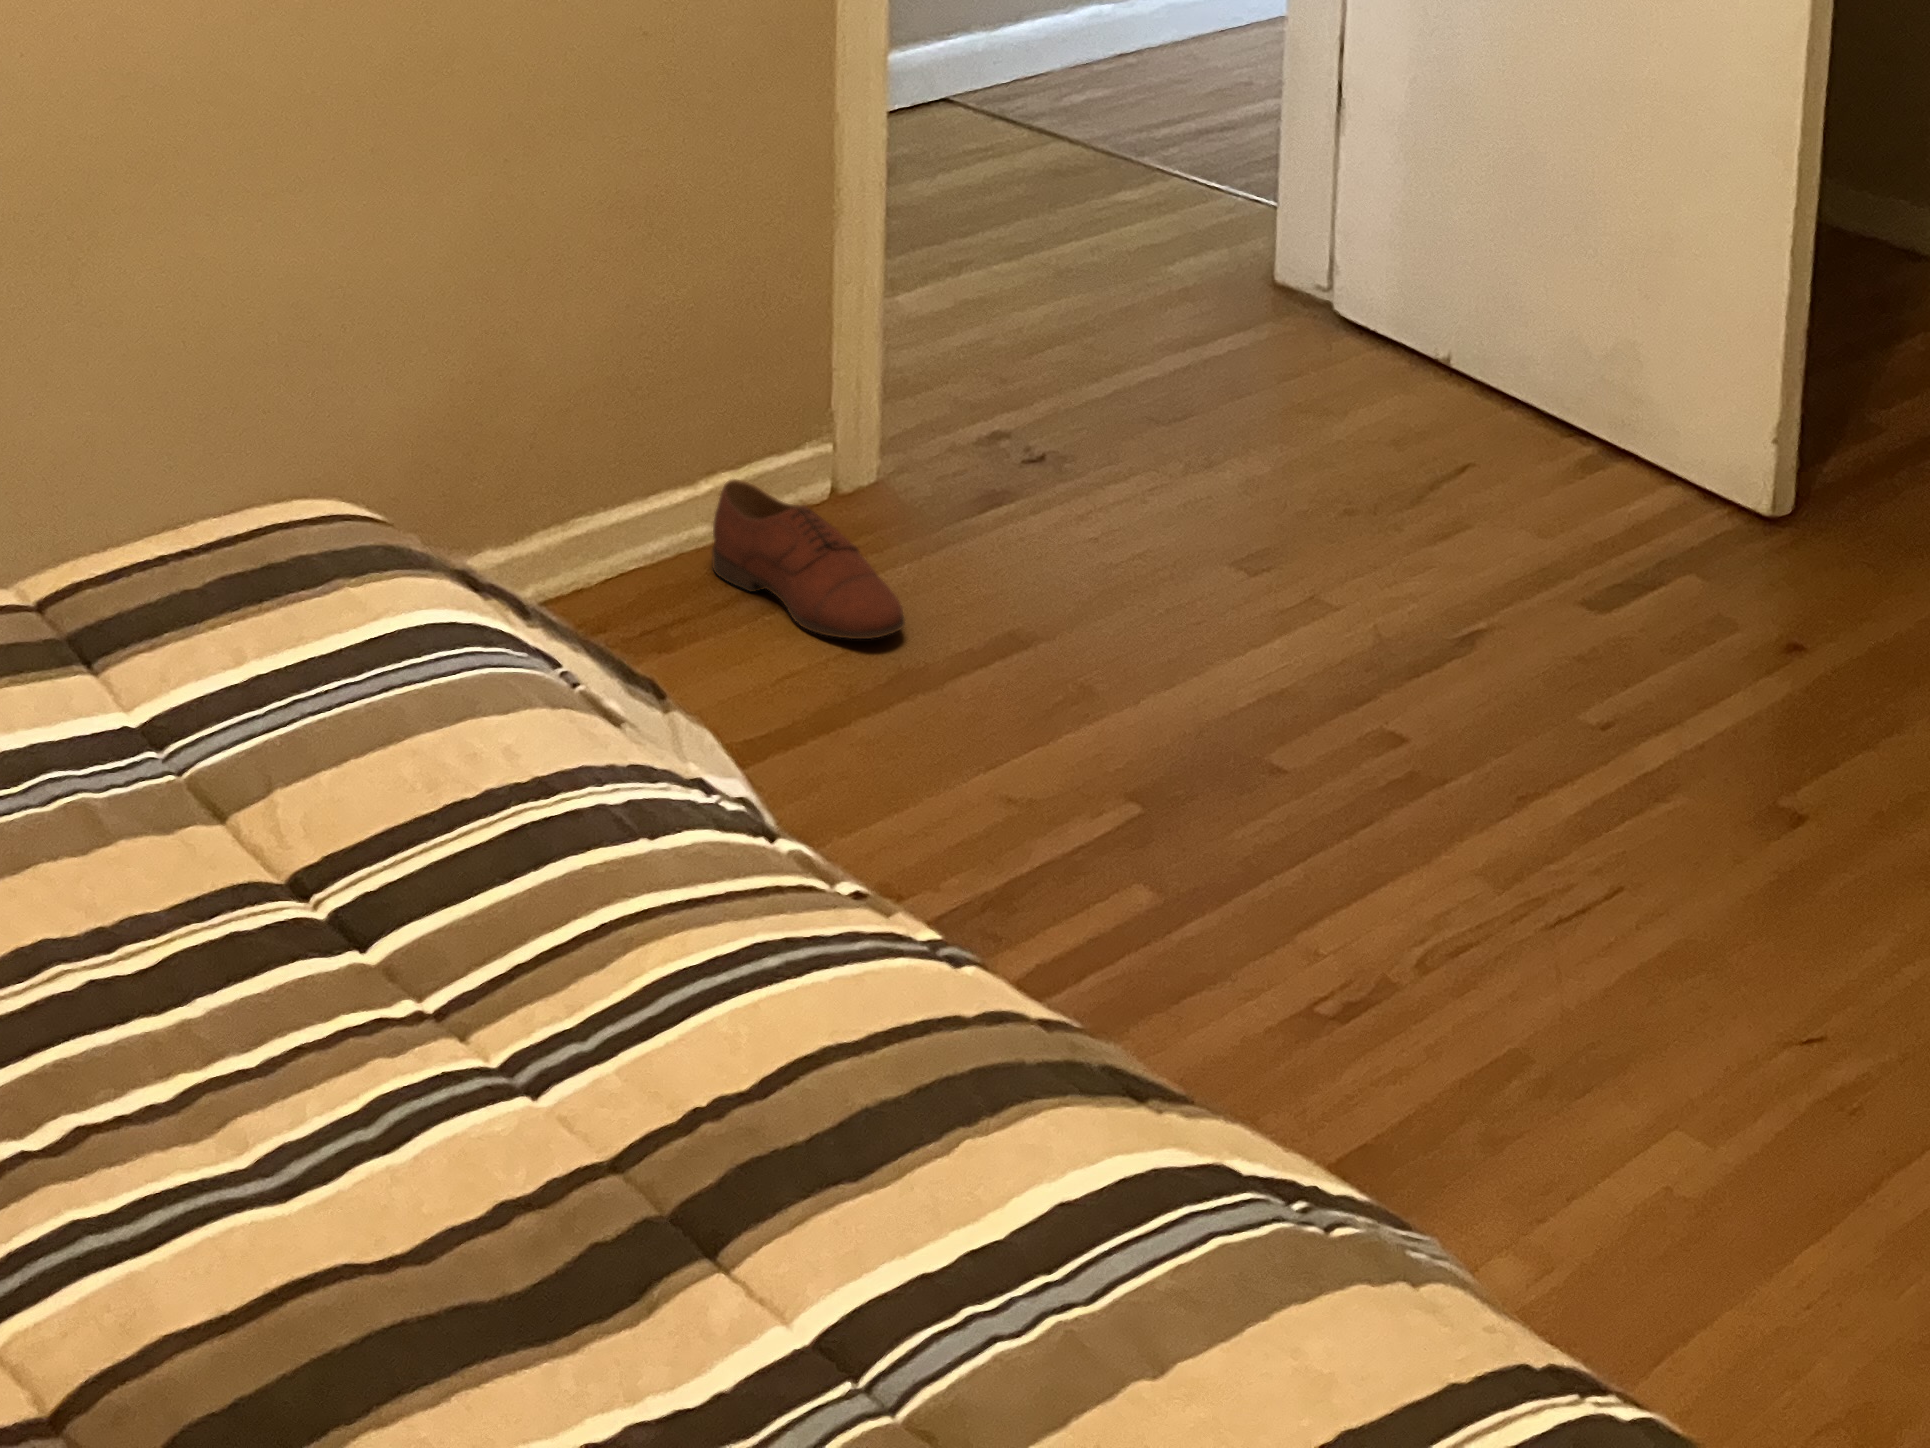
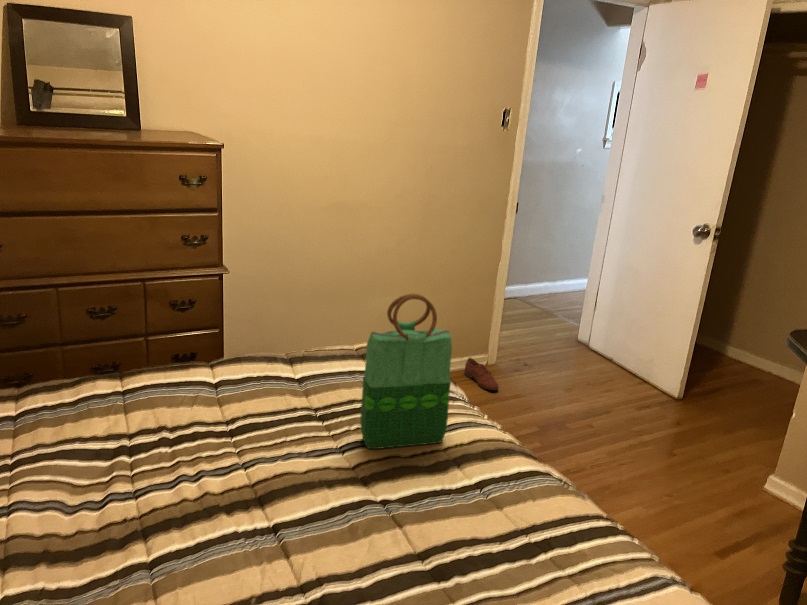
tote bag: none [69,302,621,1262] -> present [360,294,452,449]

